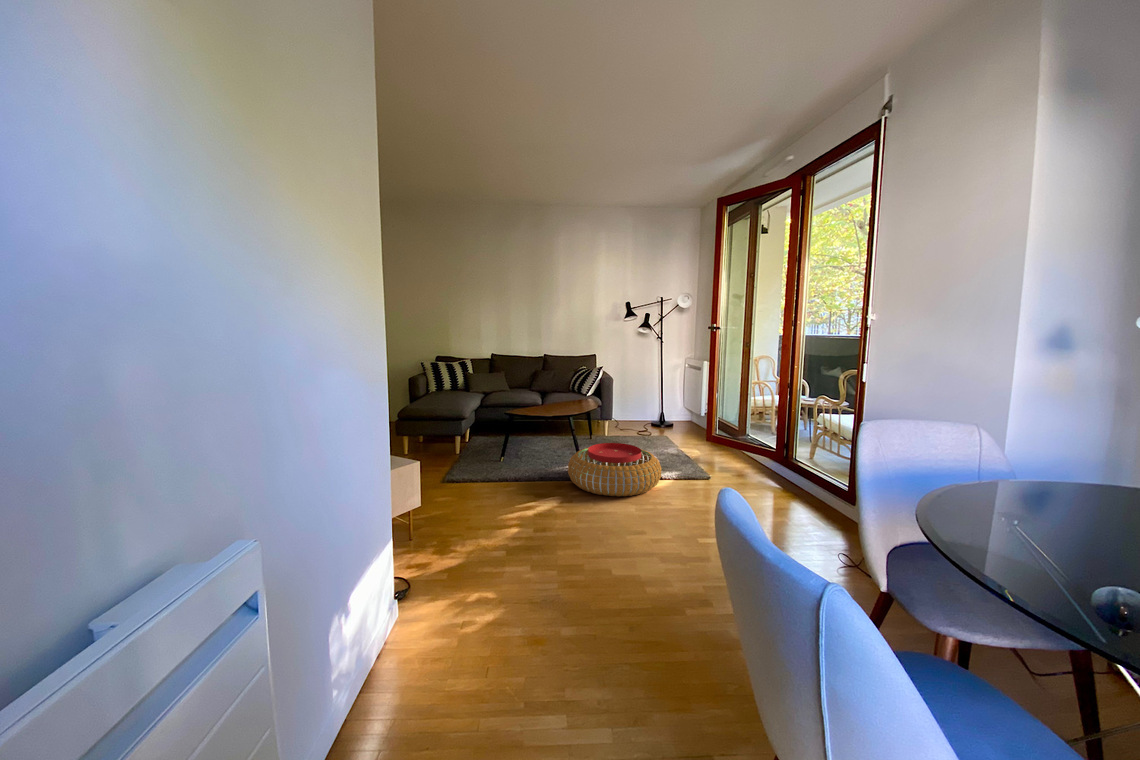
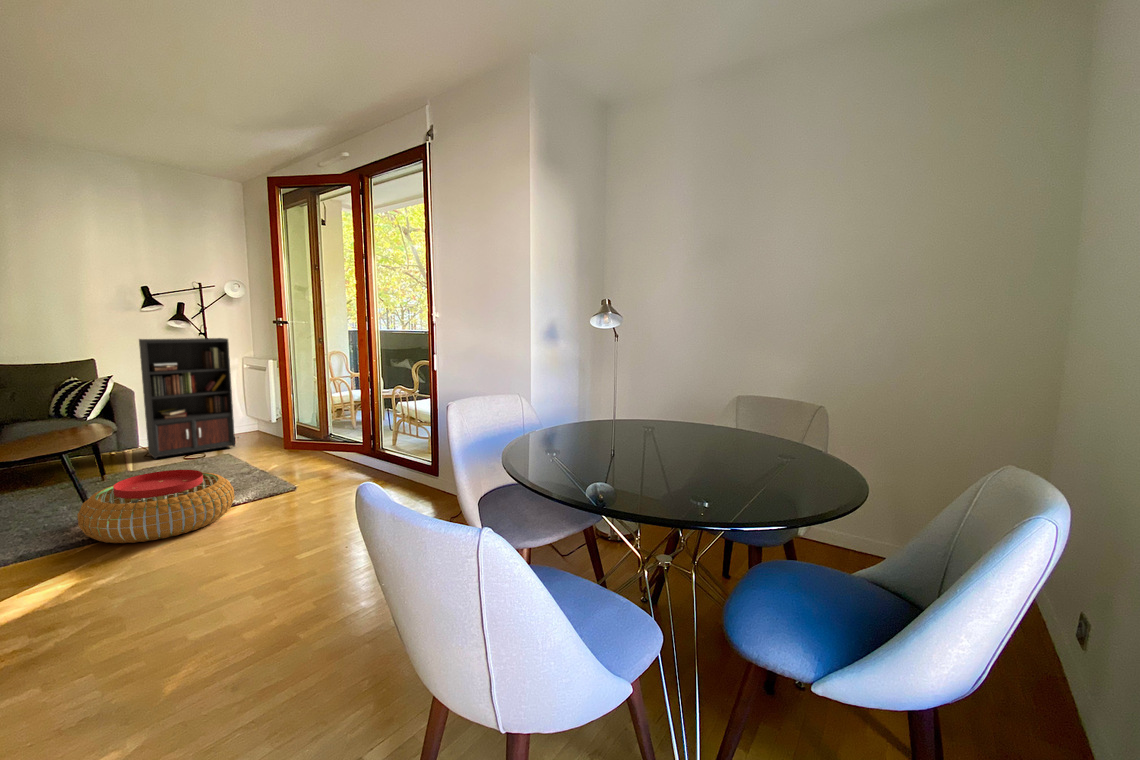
bookcase: none [618,342,678,431] -> present [139,338,241,459]

